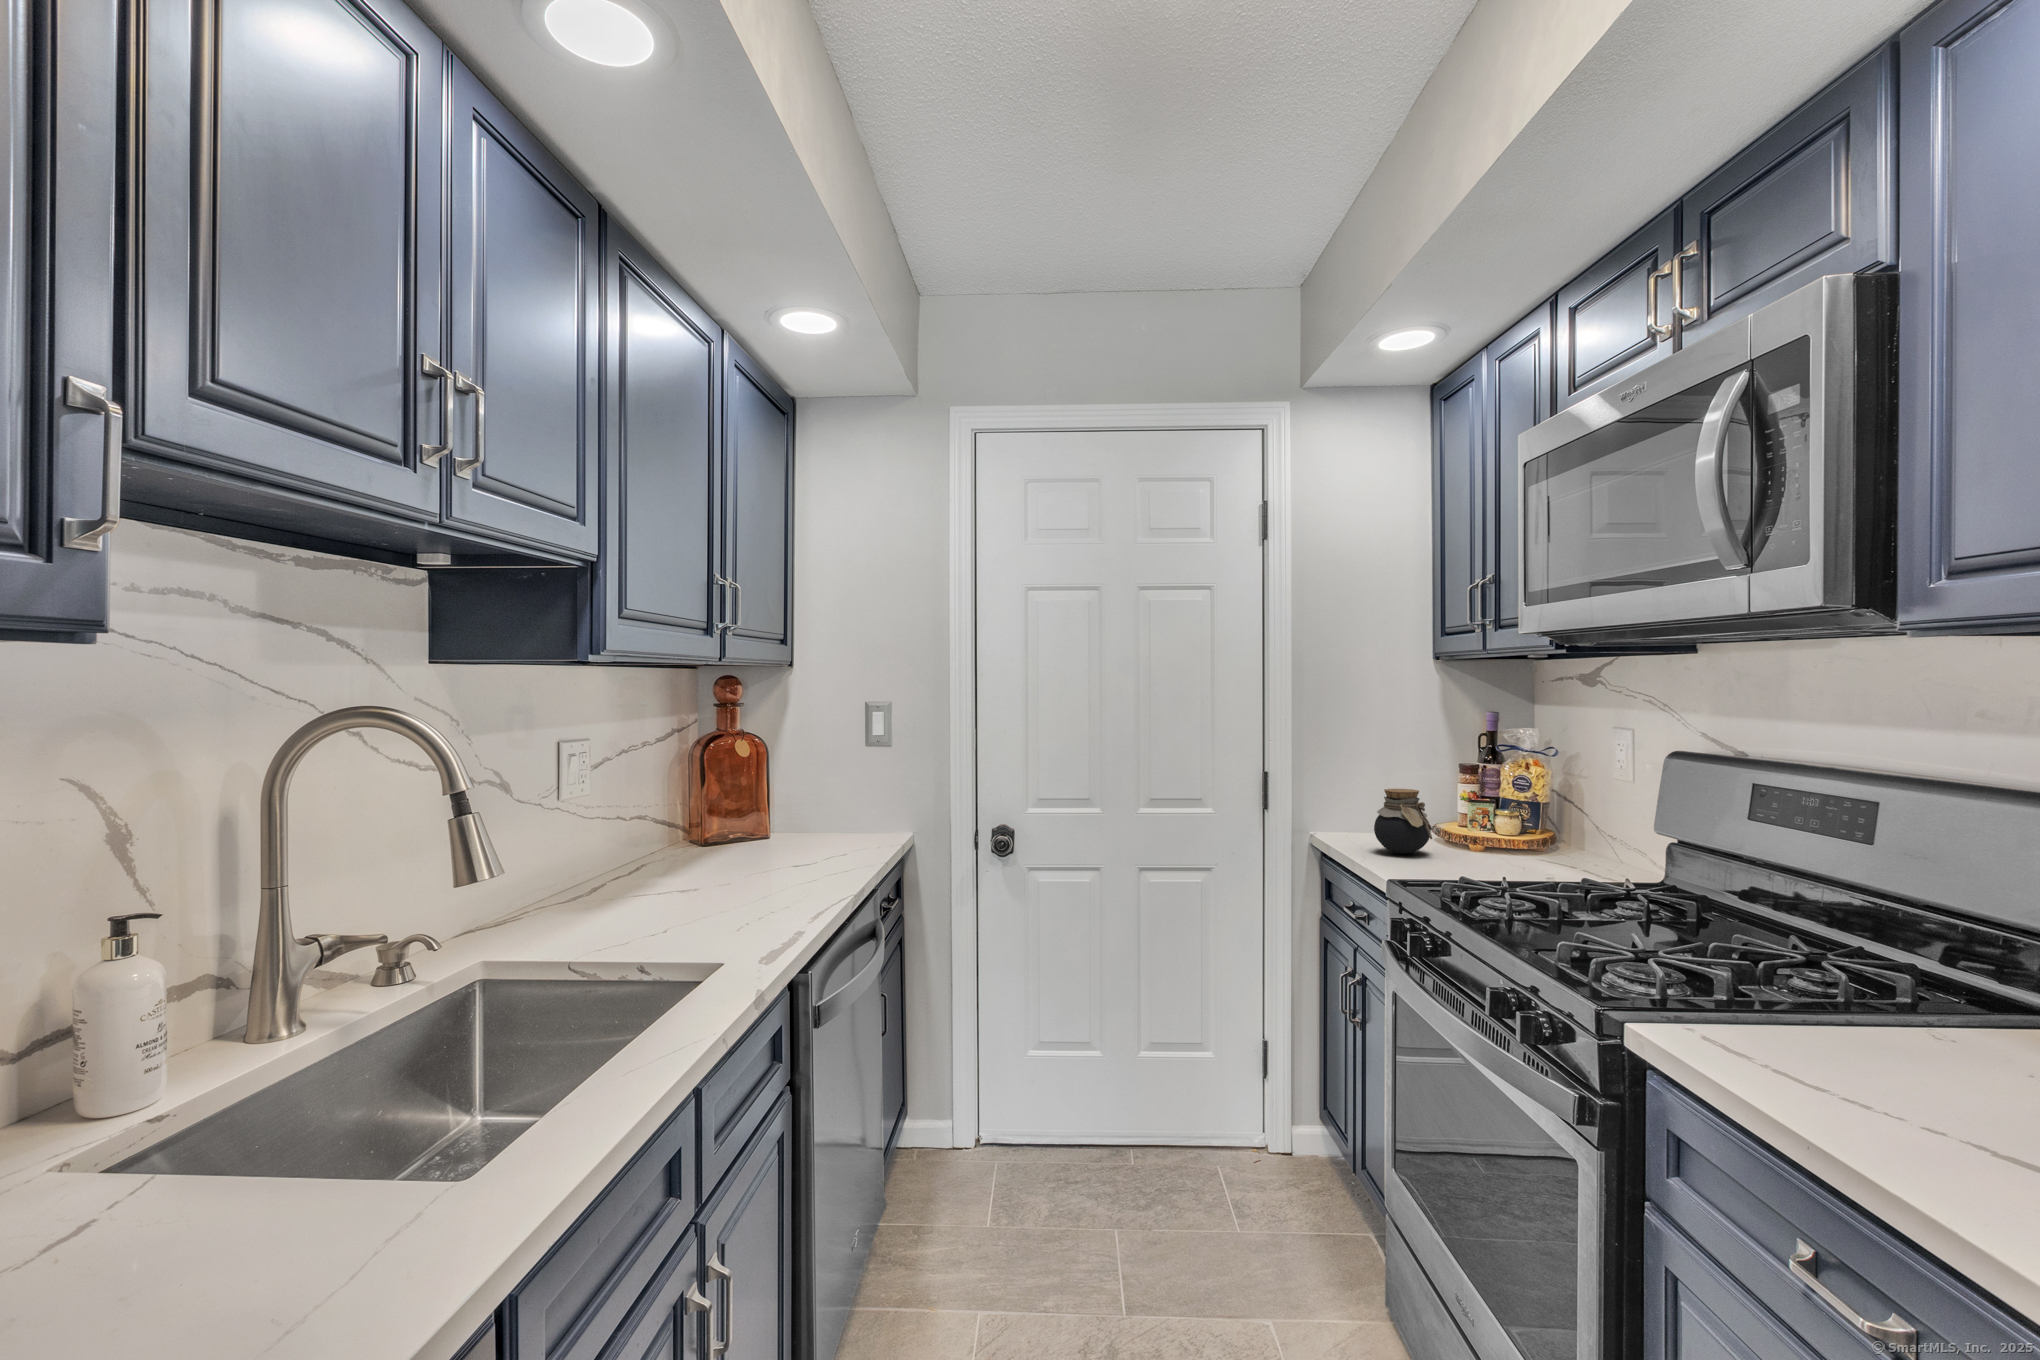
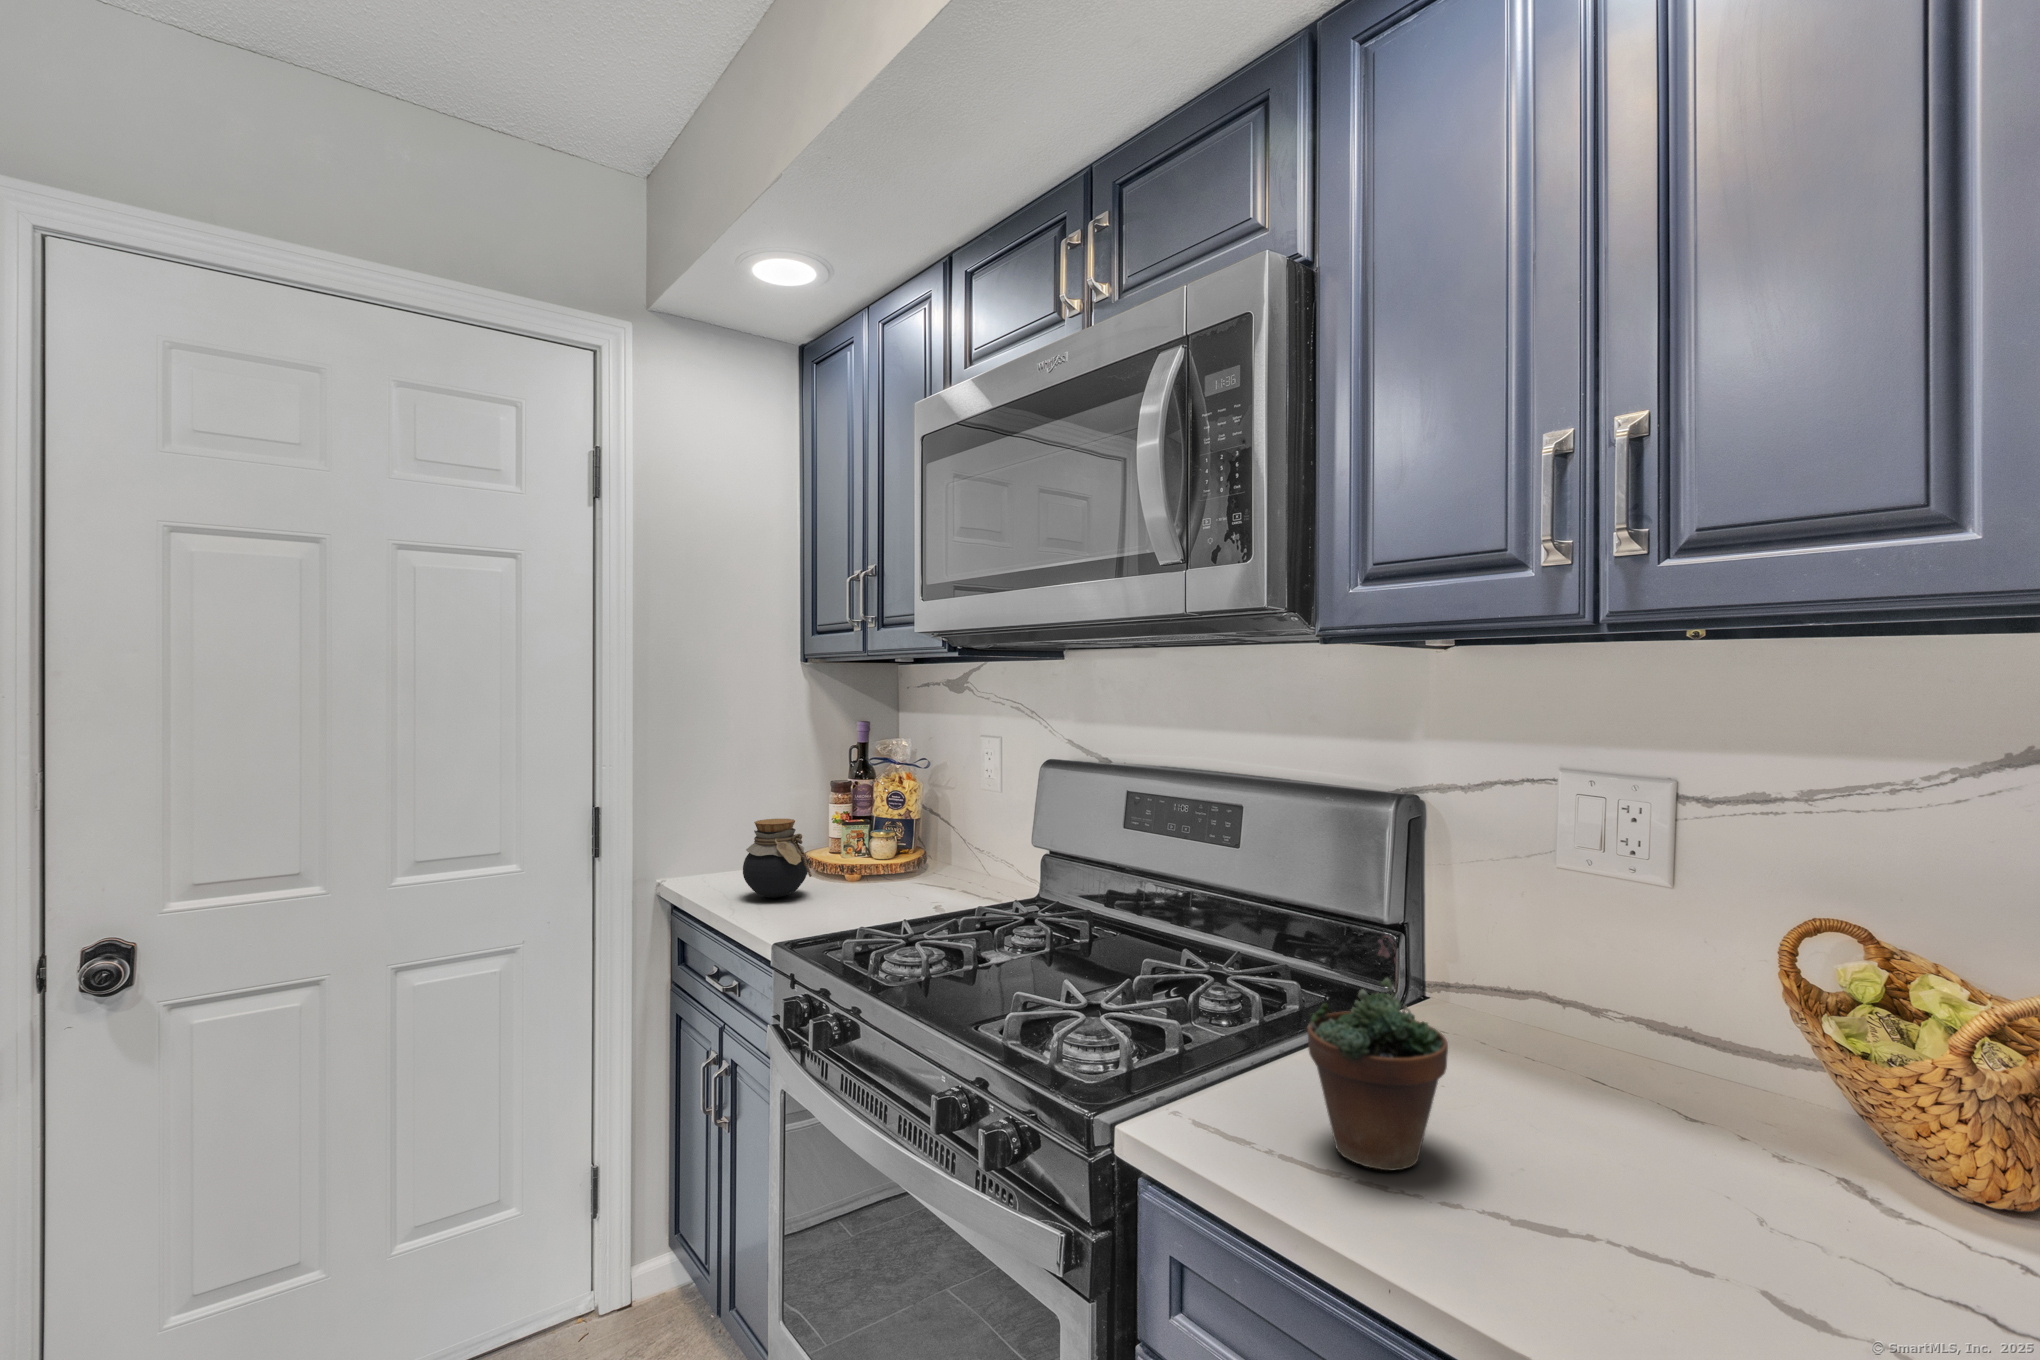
succulent plant: none [1800,894,1951,1096] -> present [1307,935,1448,1170]

